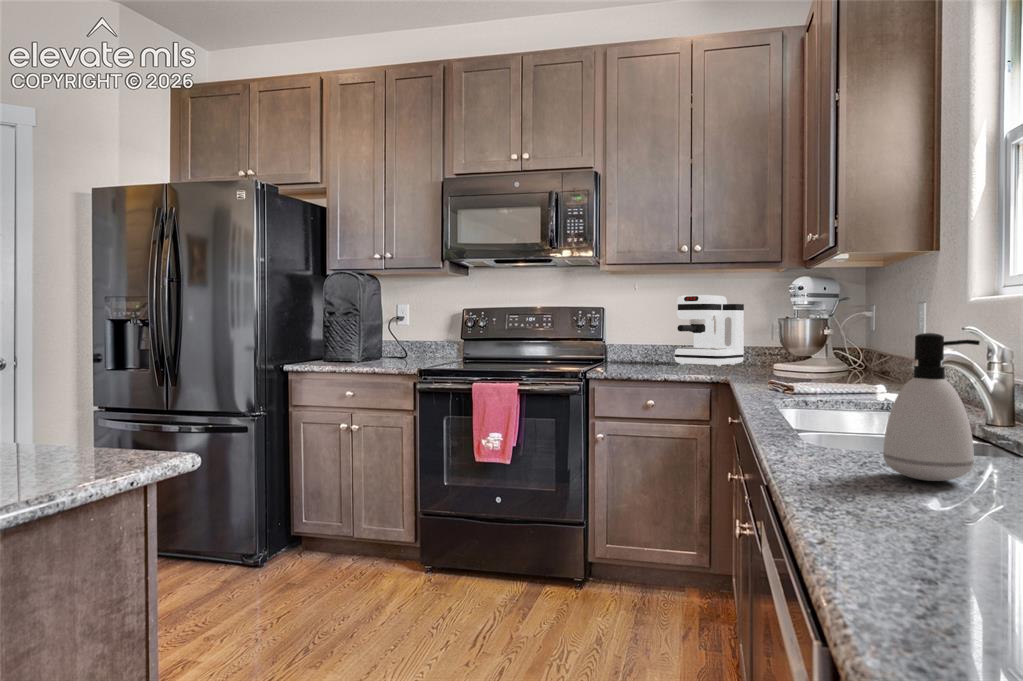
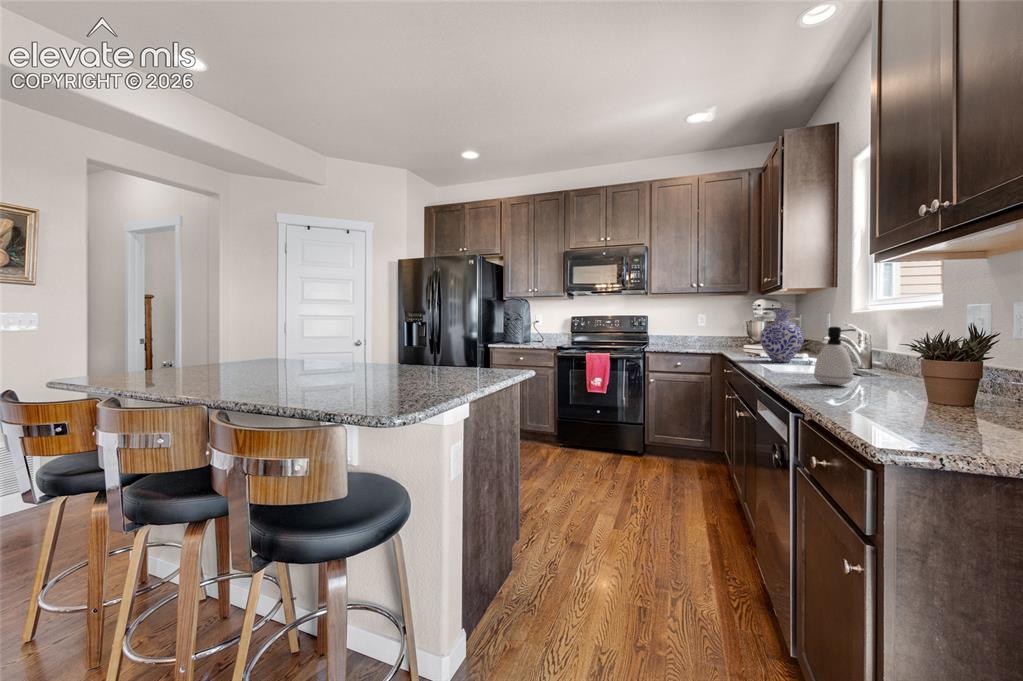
vase: none [789,294,874,405] -> present [760,309,804,362]
coffee maker: present [675,295,744,366] -> none [688,309,726,346]

